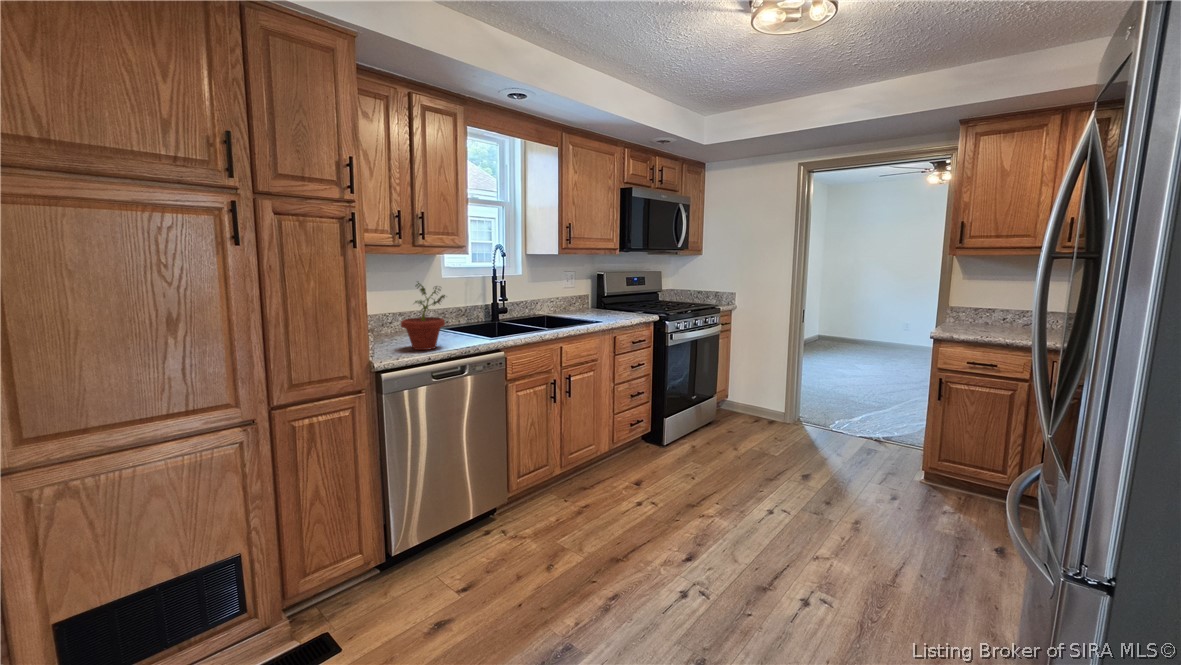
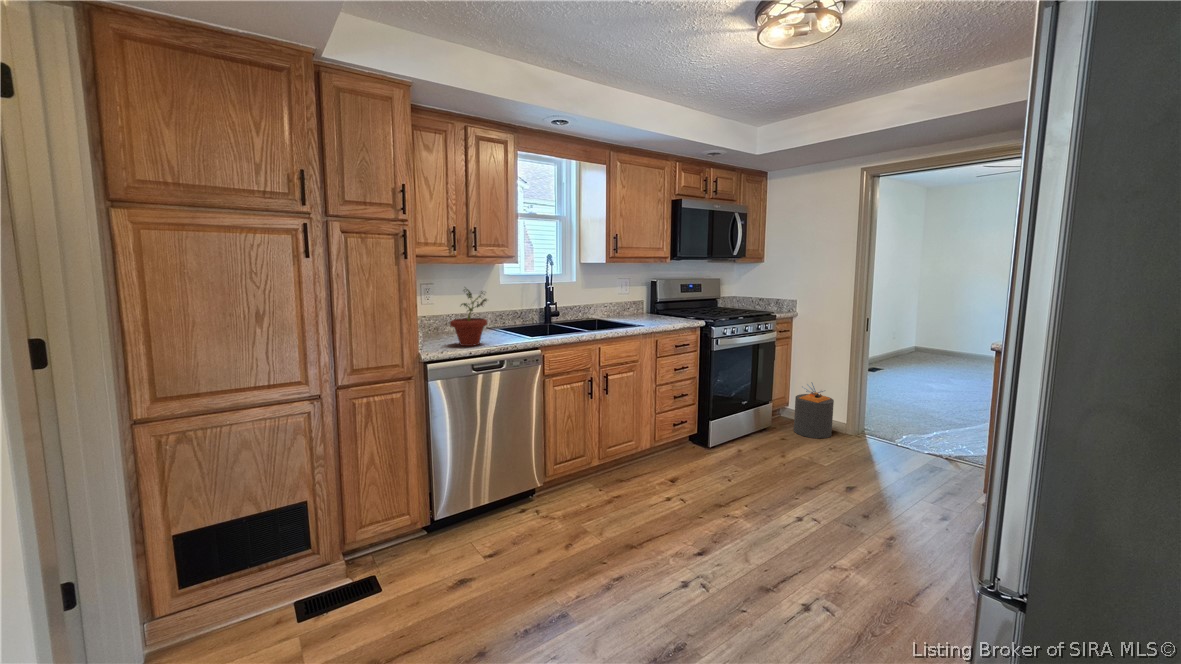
trash can: none [738,372,775,429] -> present [794,383,834,438]

